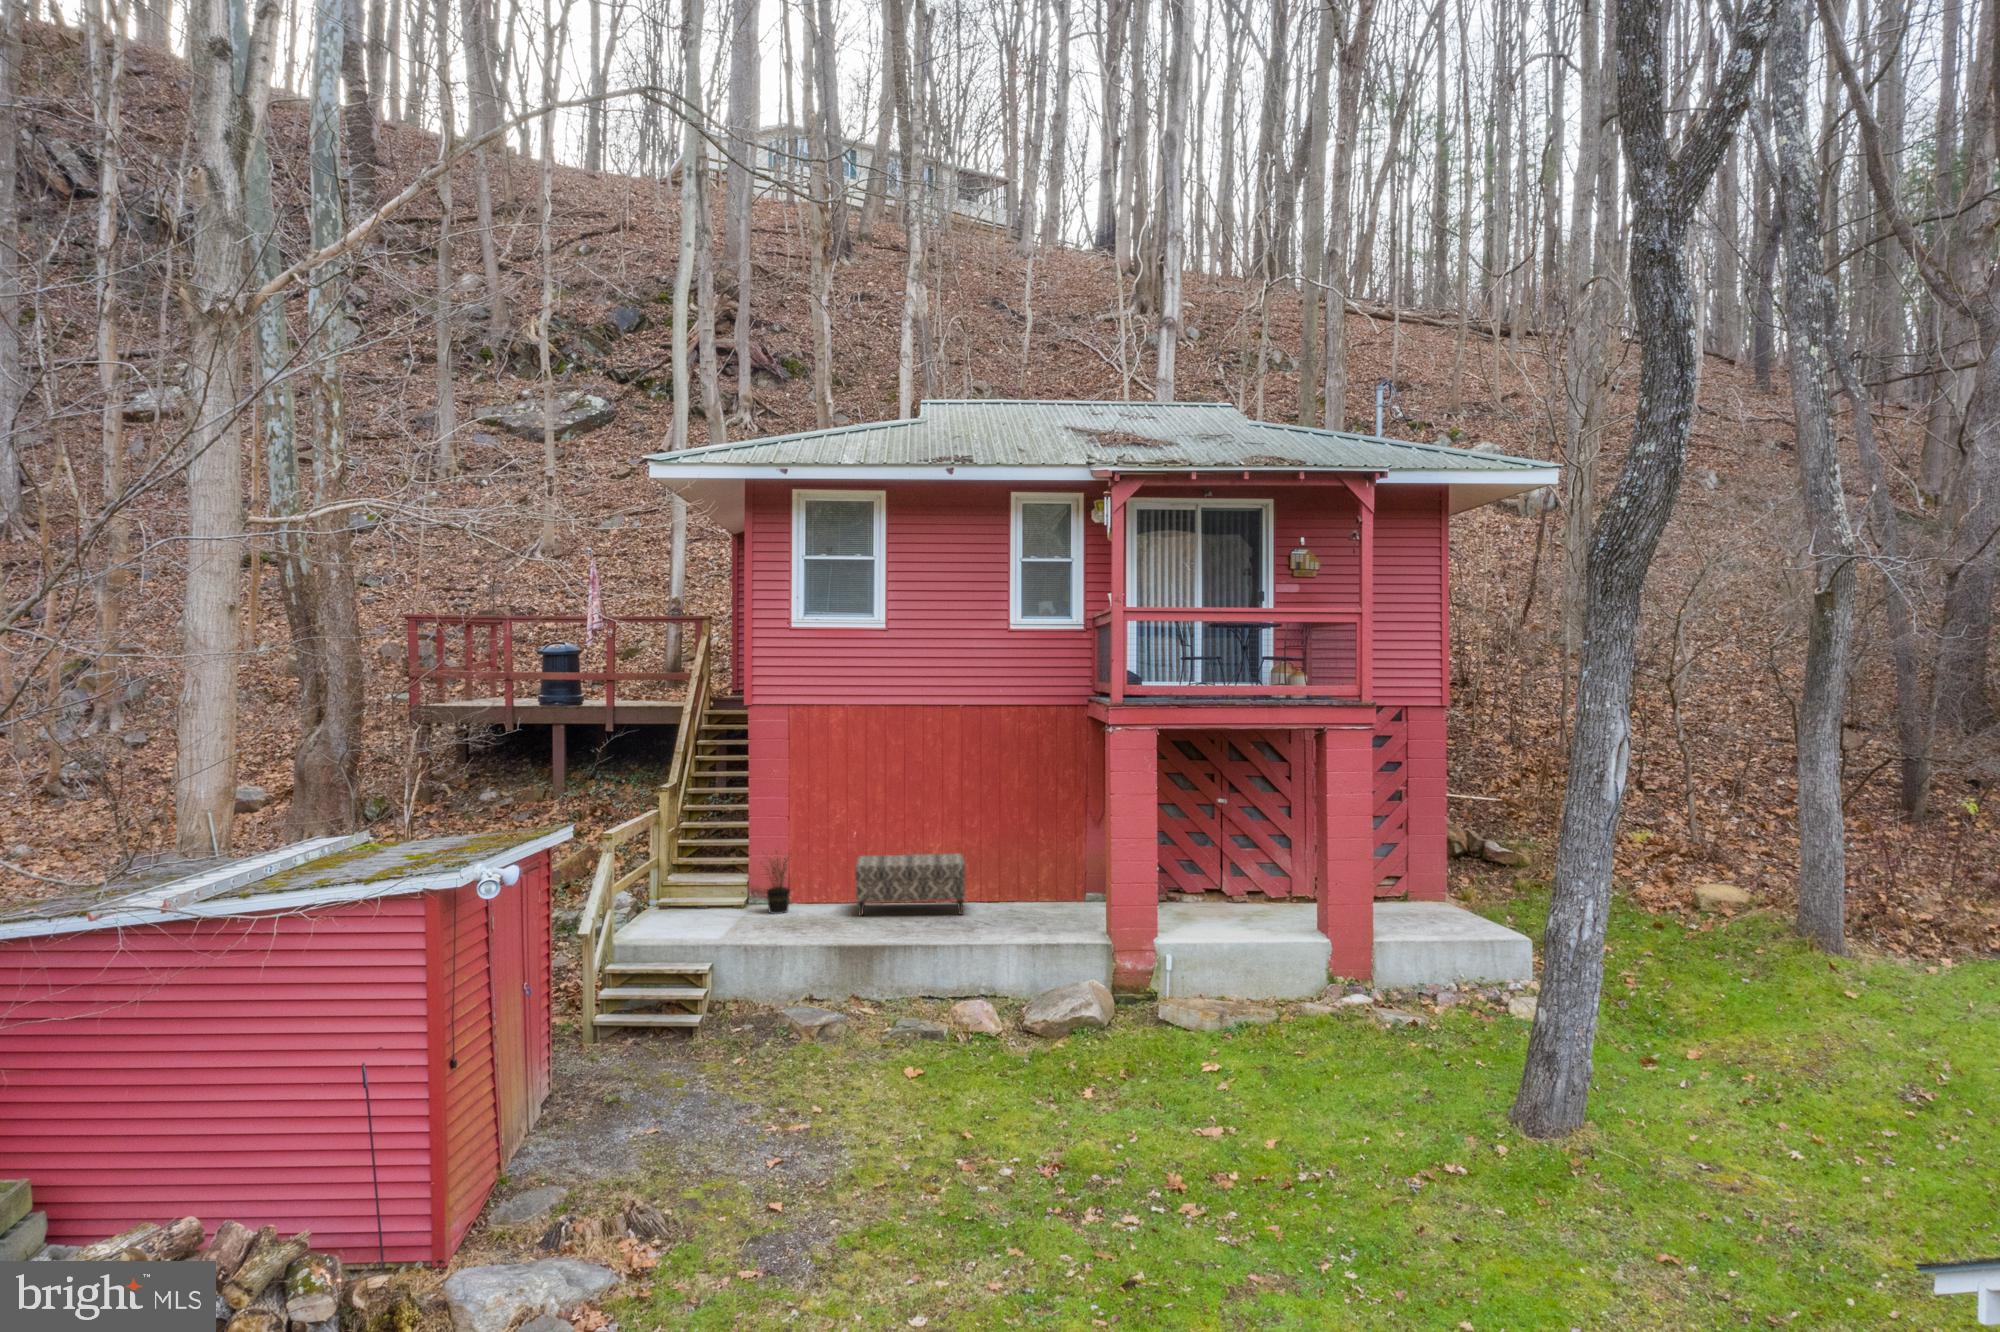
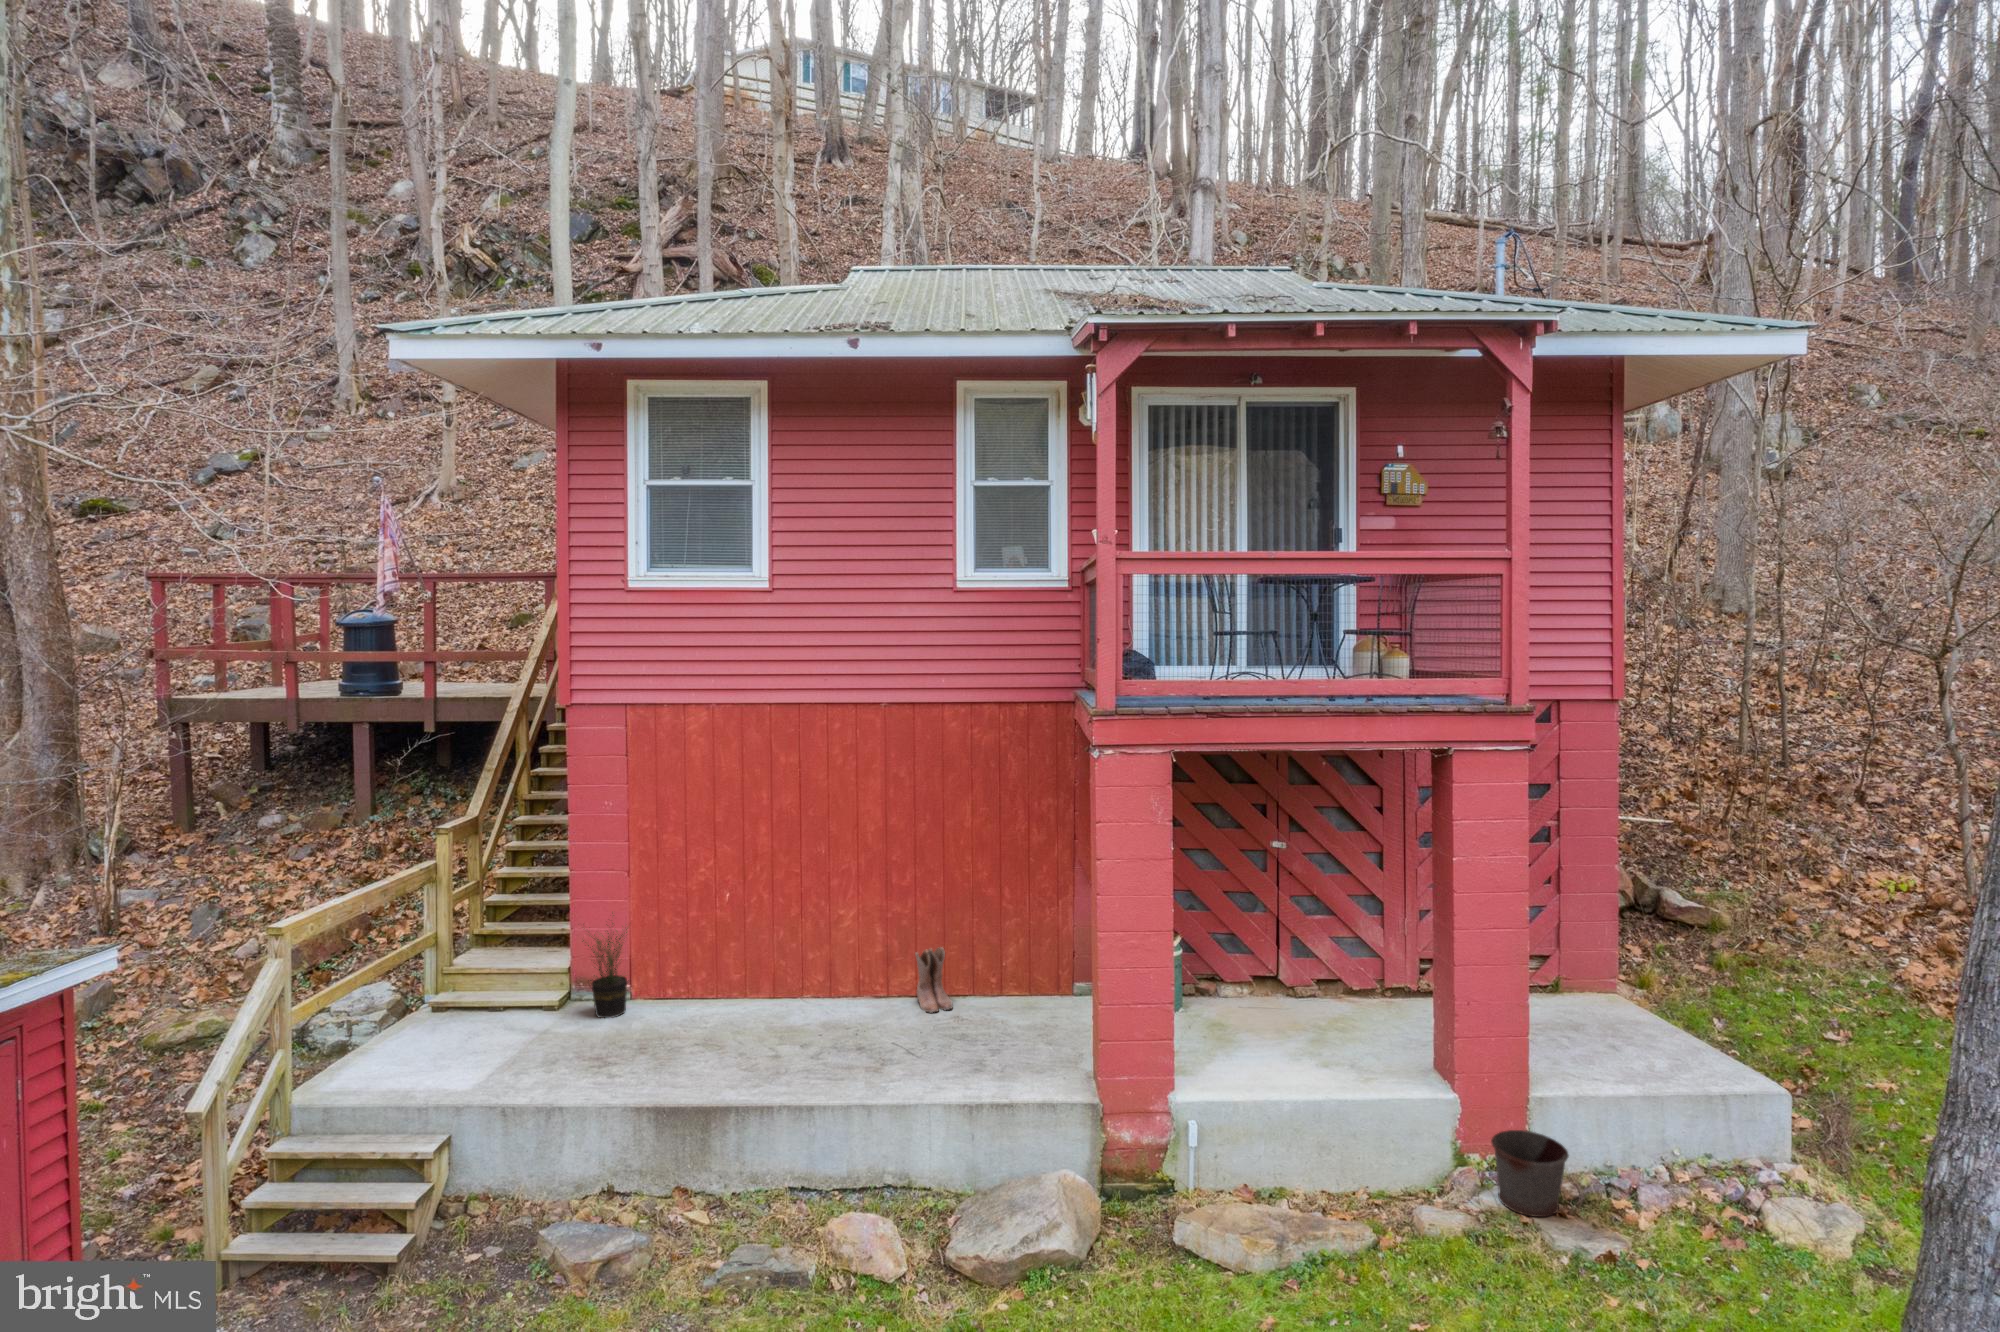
bench: present [855,853,966,916] -> none [717,923,889,1027]
boots: none [981,869,1007,911] -> present [915,947,953,1012]
bucket: none [1351,962,1396,1008] -> present [1491,1130,1569,1217]

